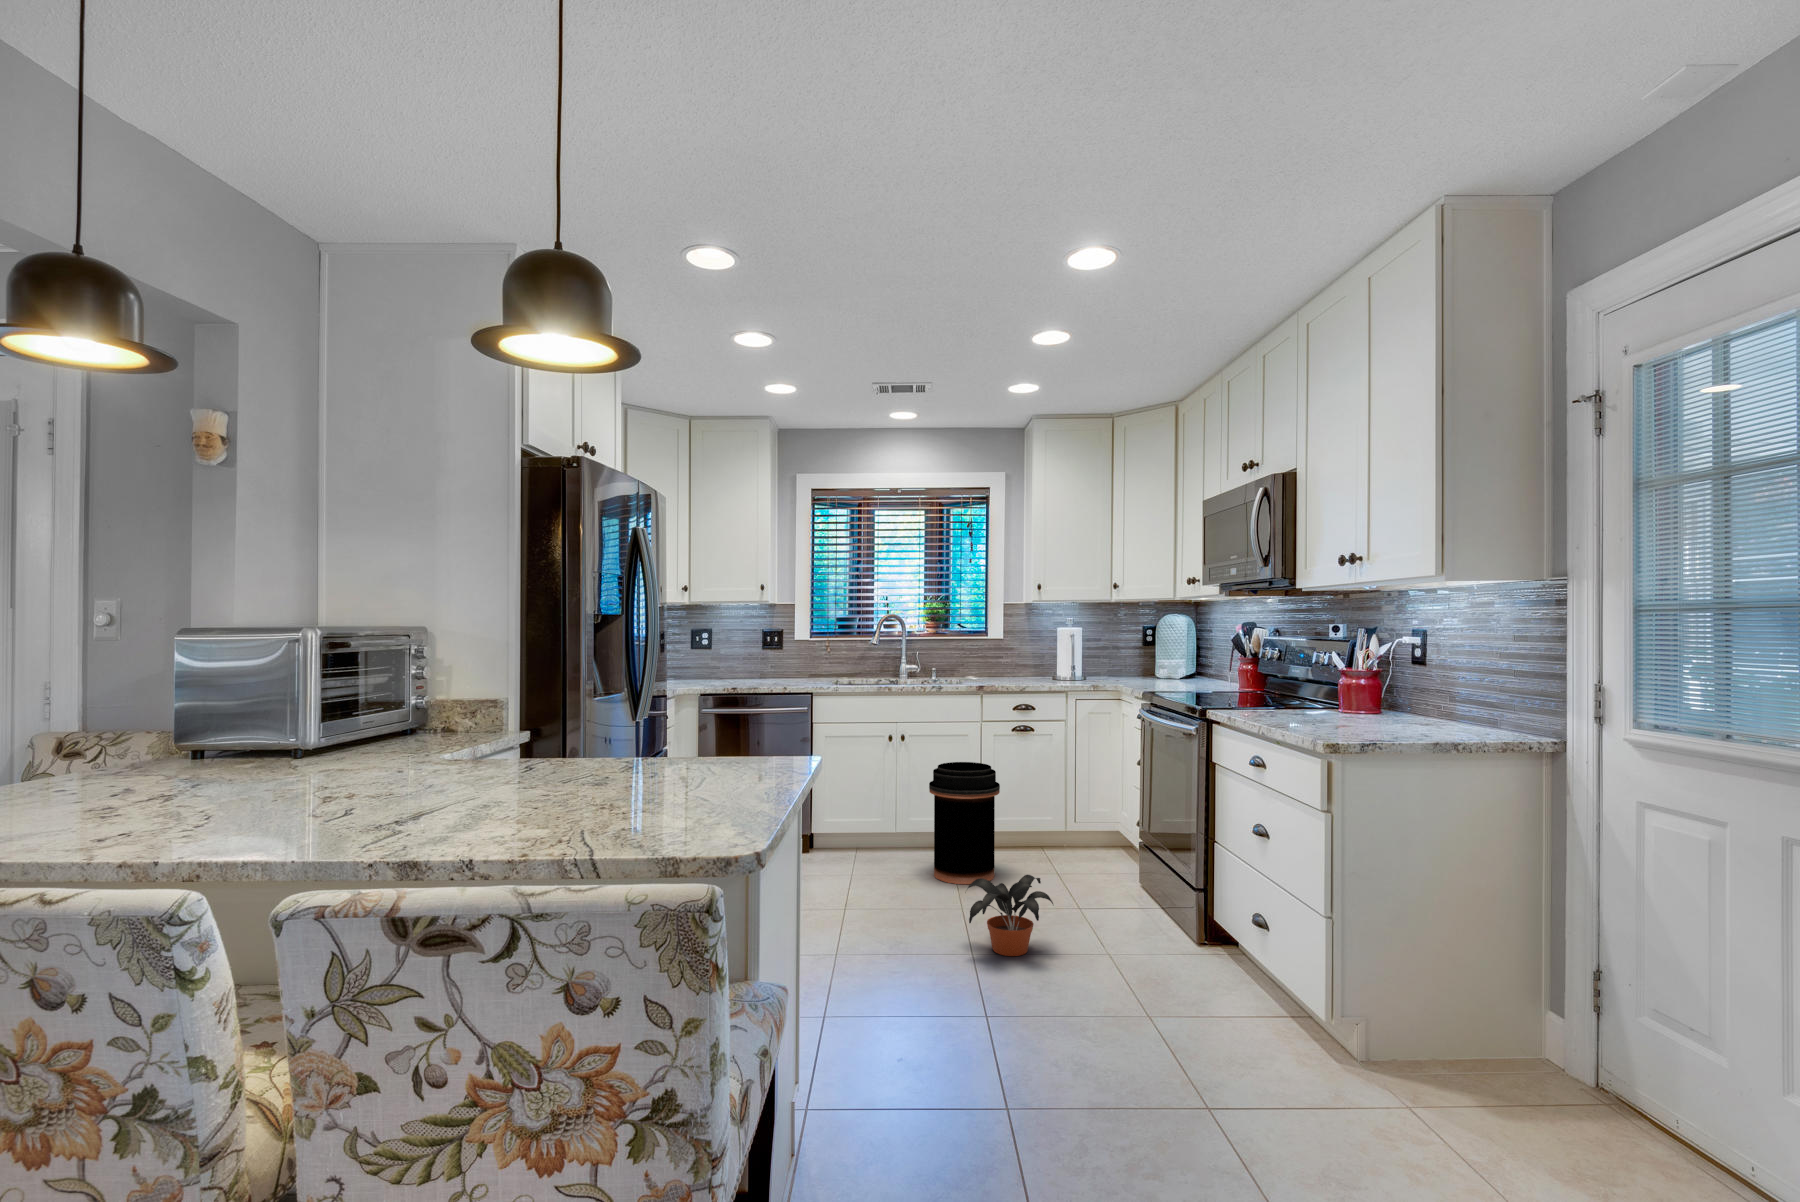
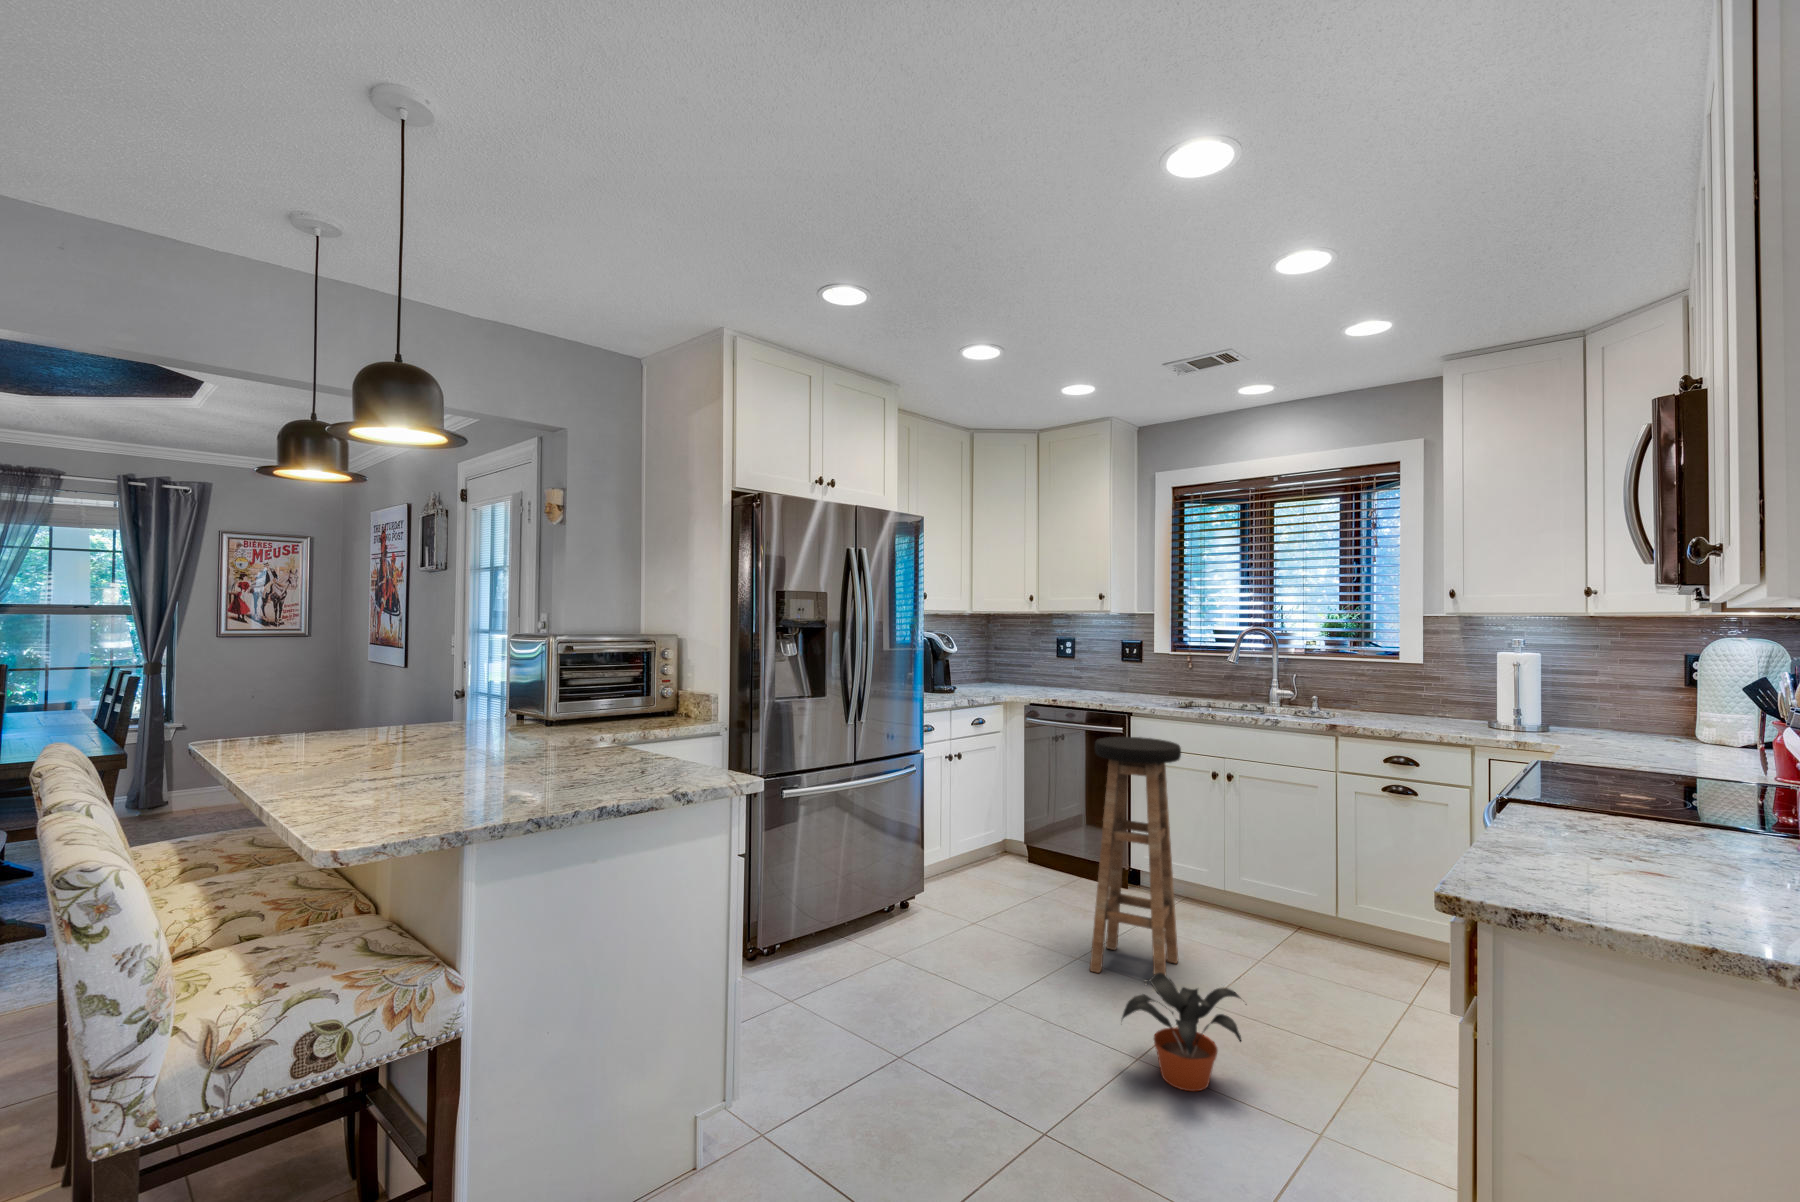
bar stool: none [856,706,930,912] -> present [1090,737,1181,975]
trash can: present [929,762,1000,884] -> none [1219,817,1317,980]

